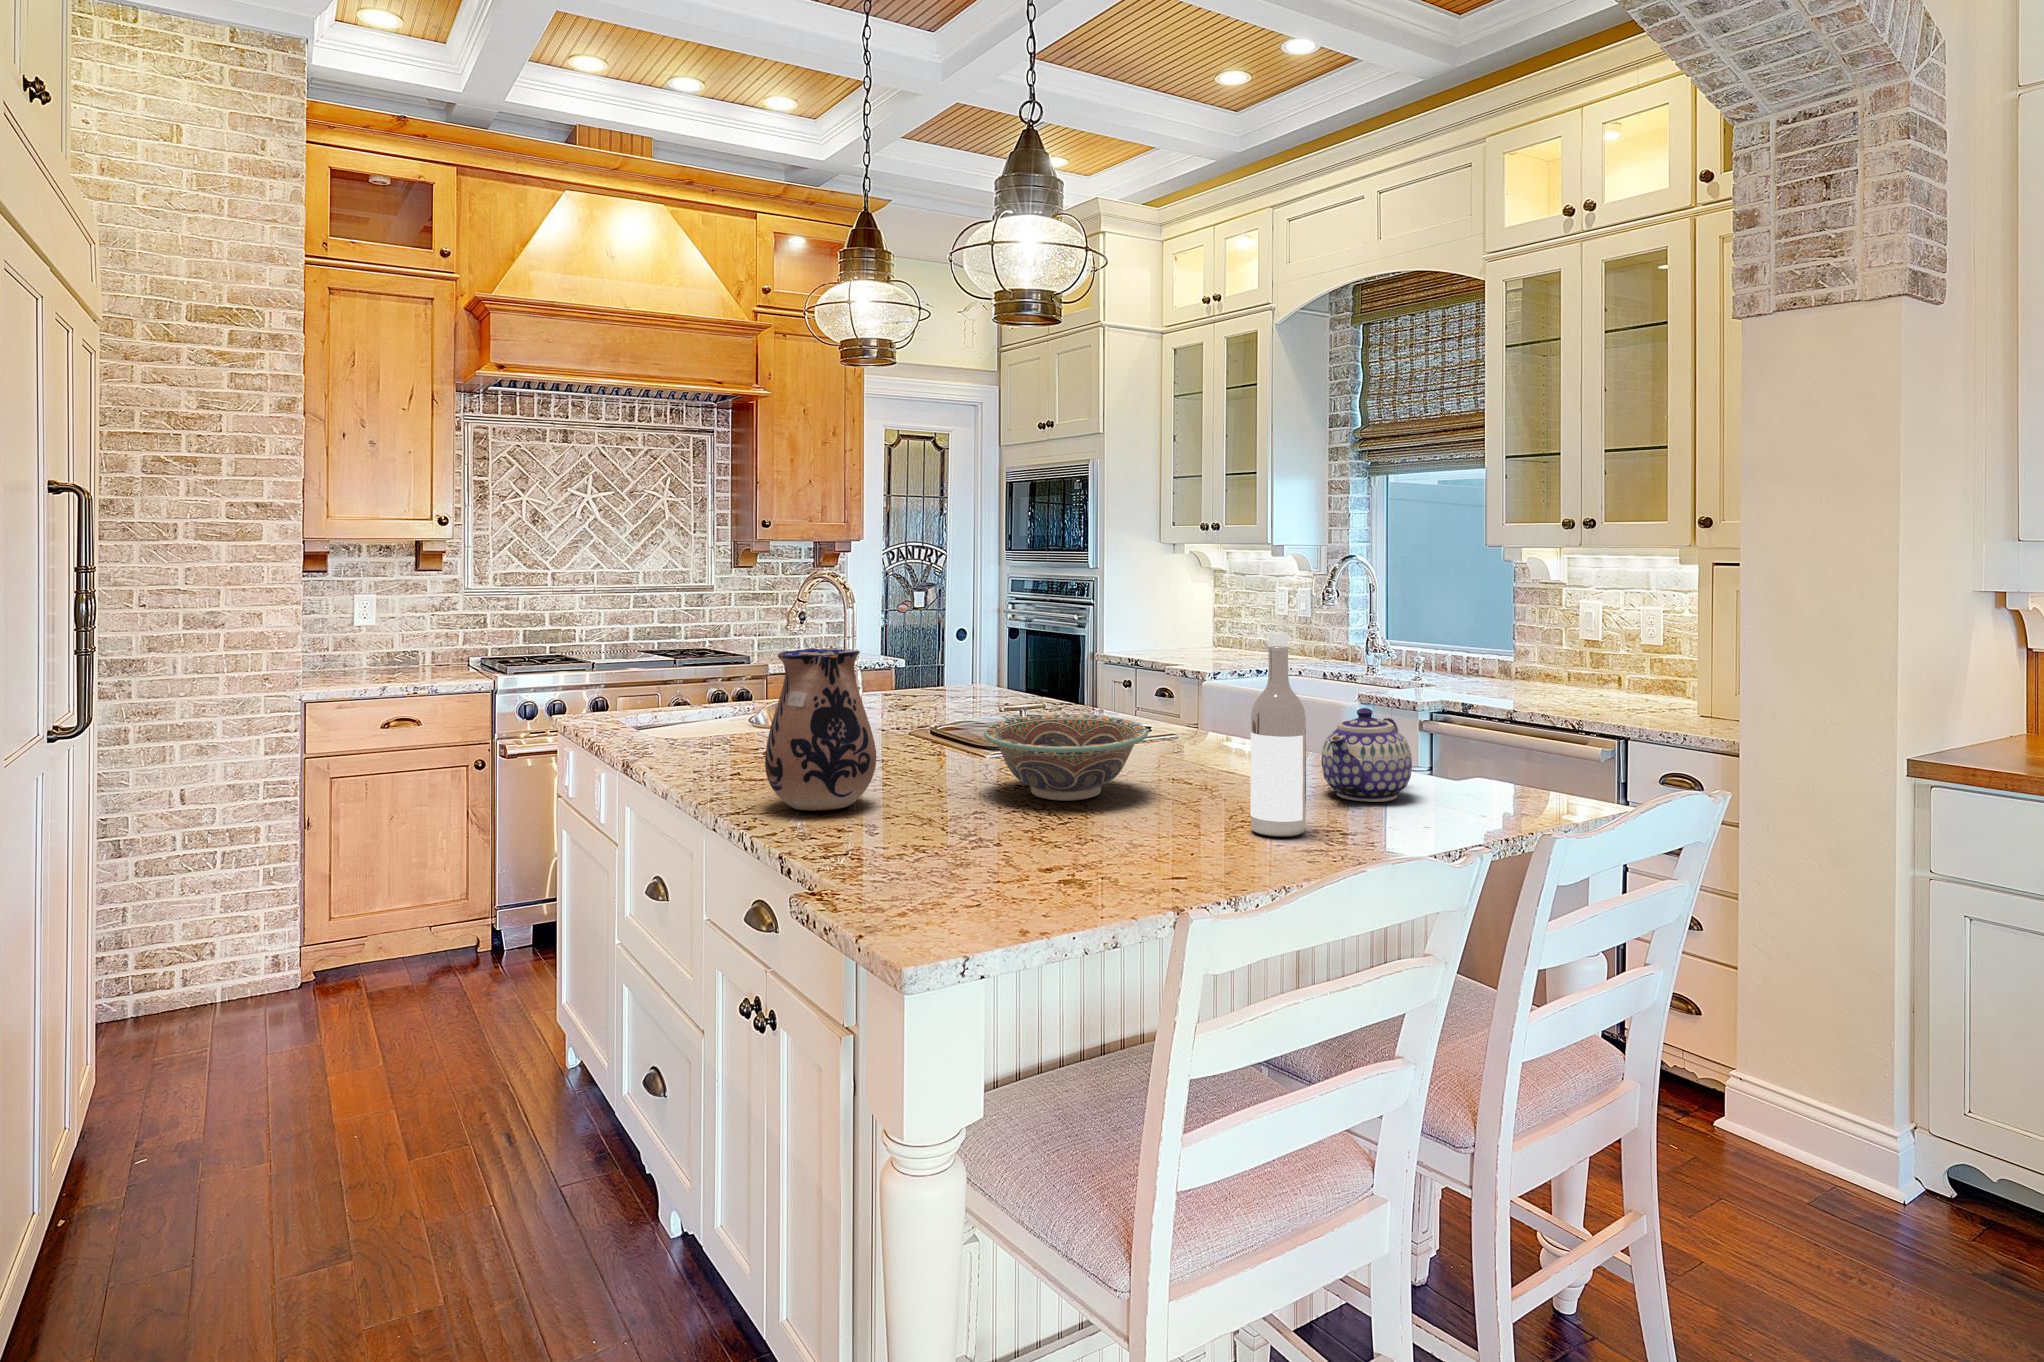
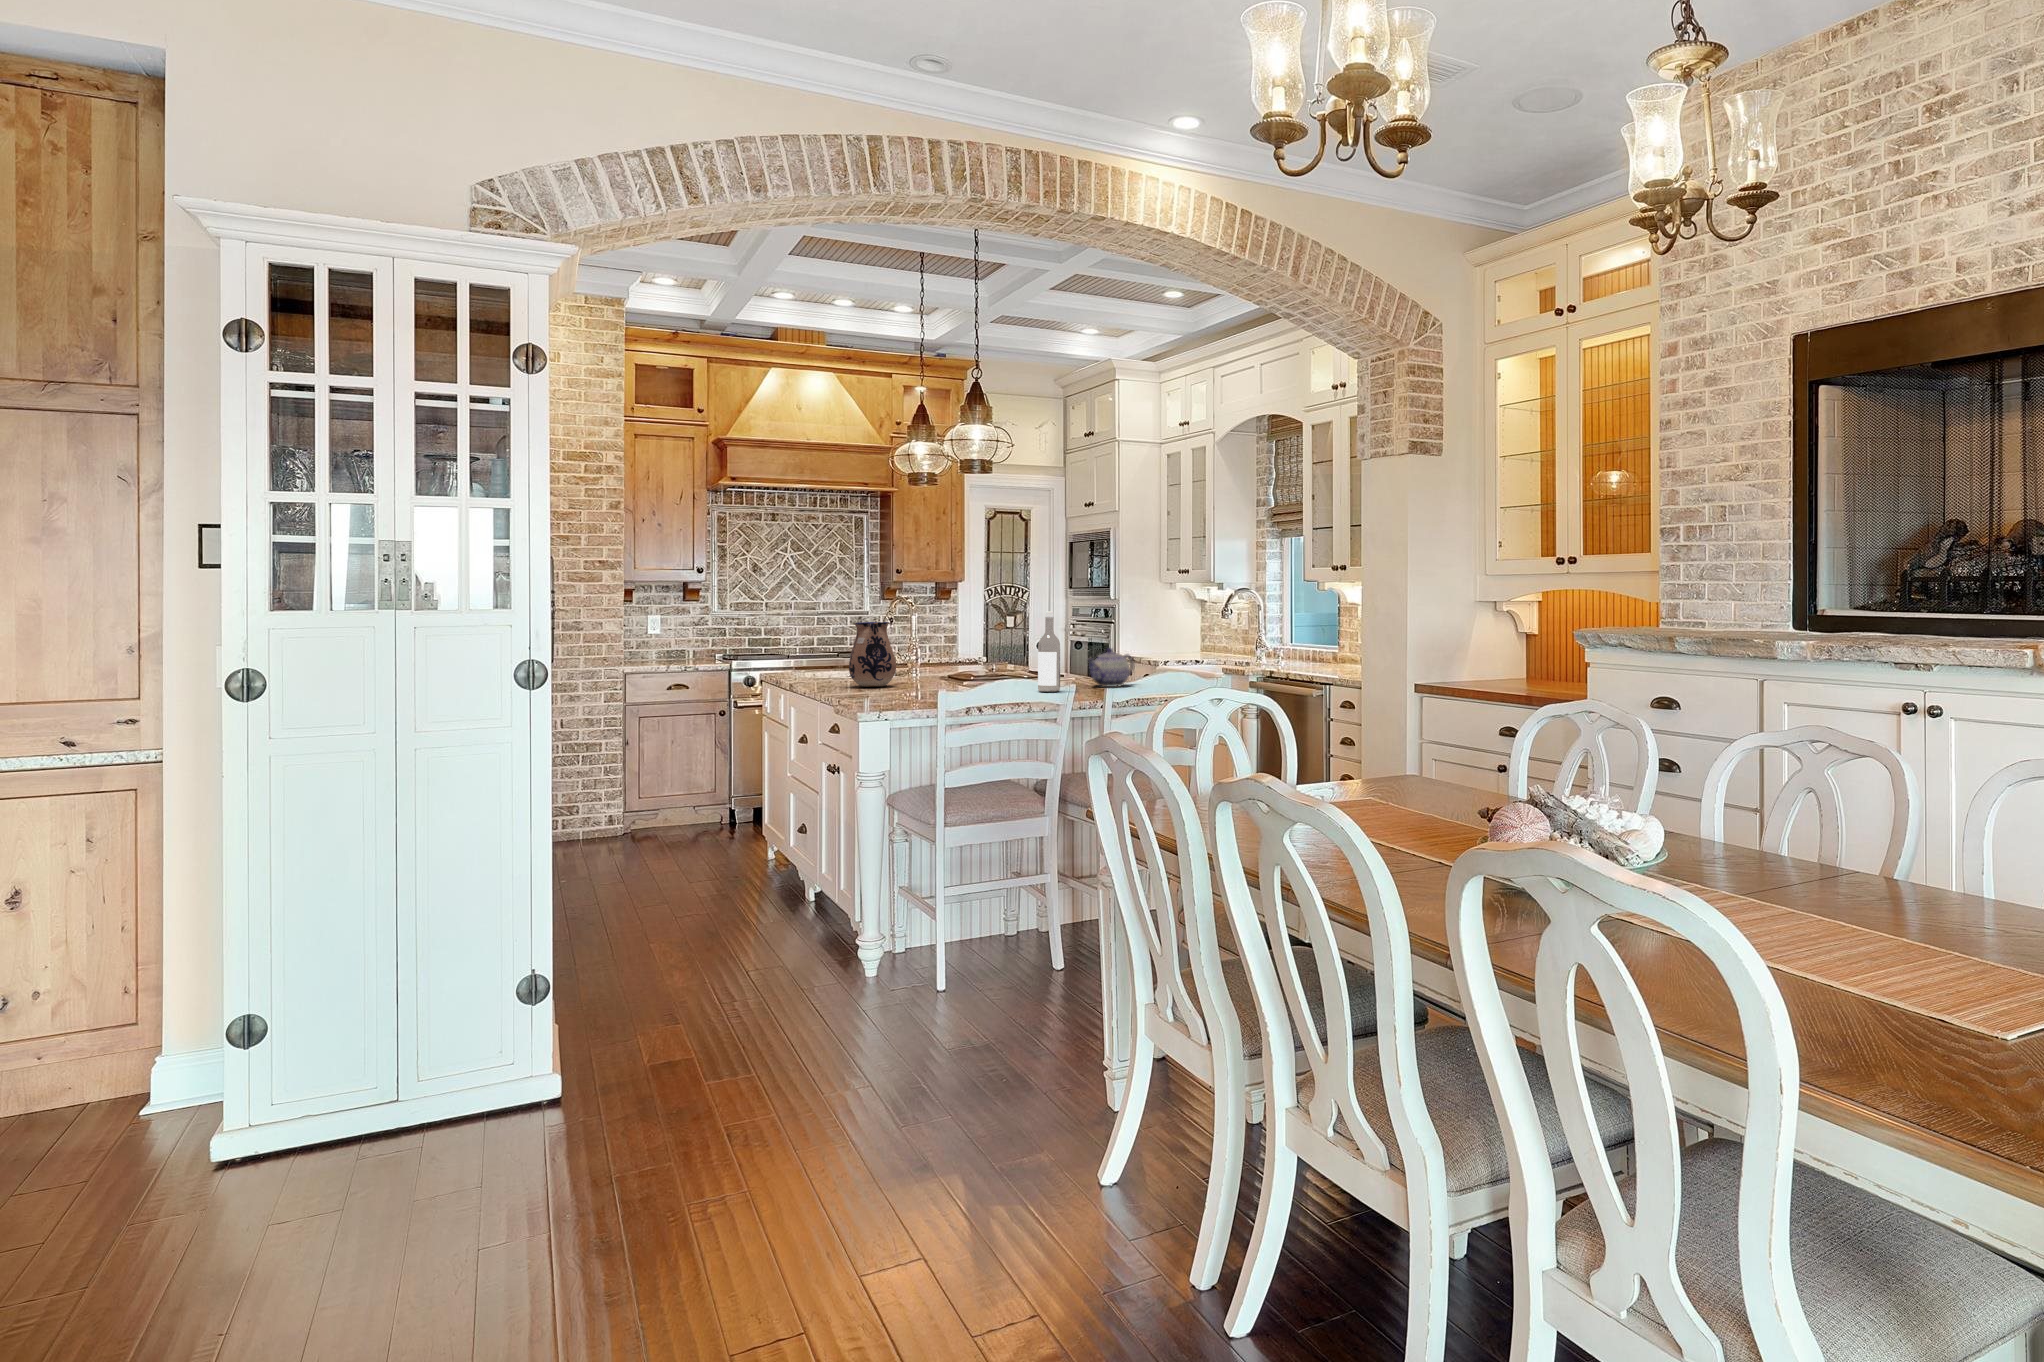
decorative bowl: present [984,714,1148,801] -> none [944,654,1016,686]

